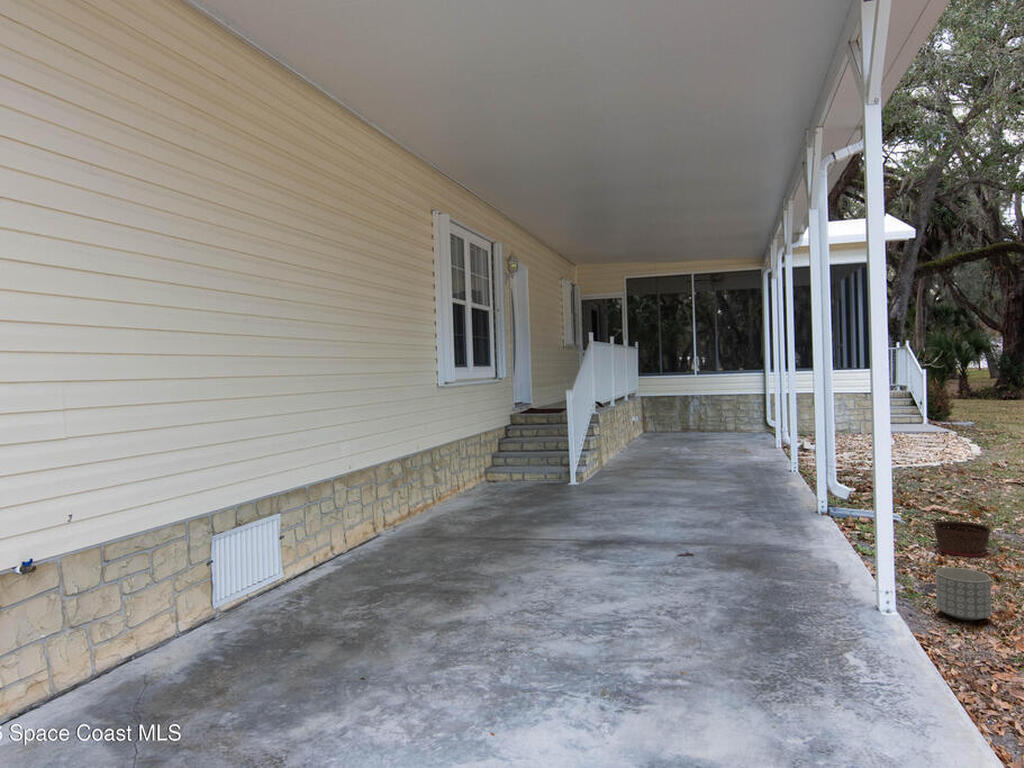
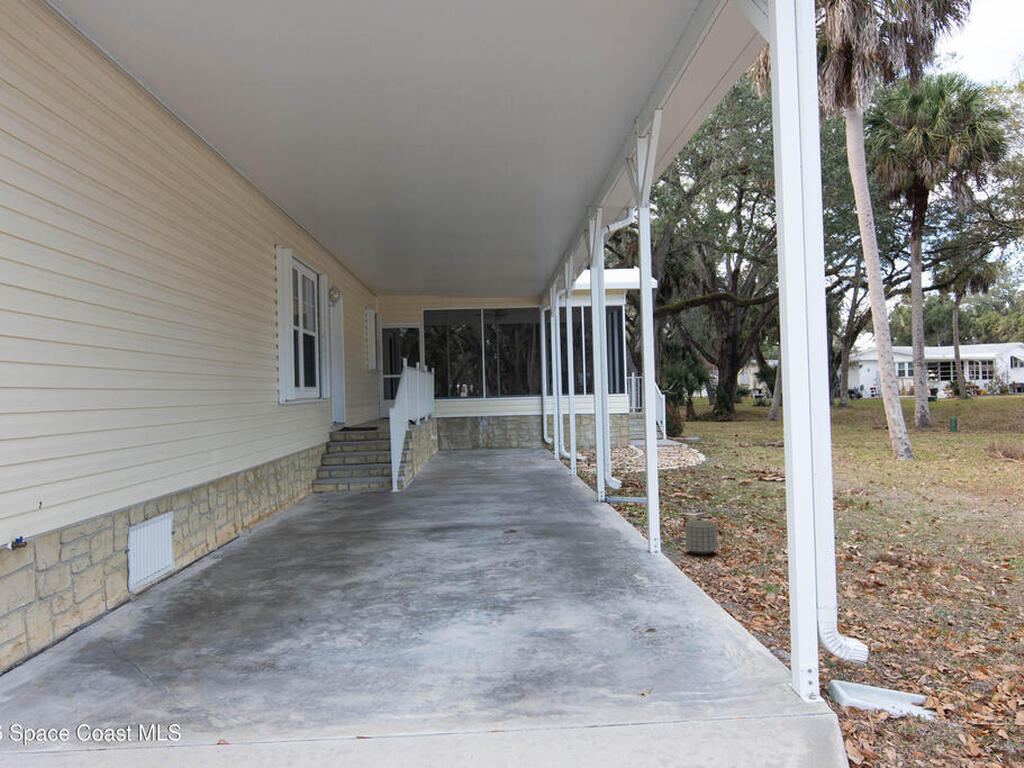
basket: present [933,521,991,557] -> none [680,498,715,522]

